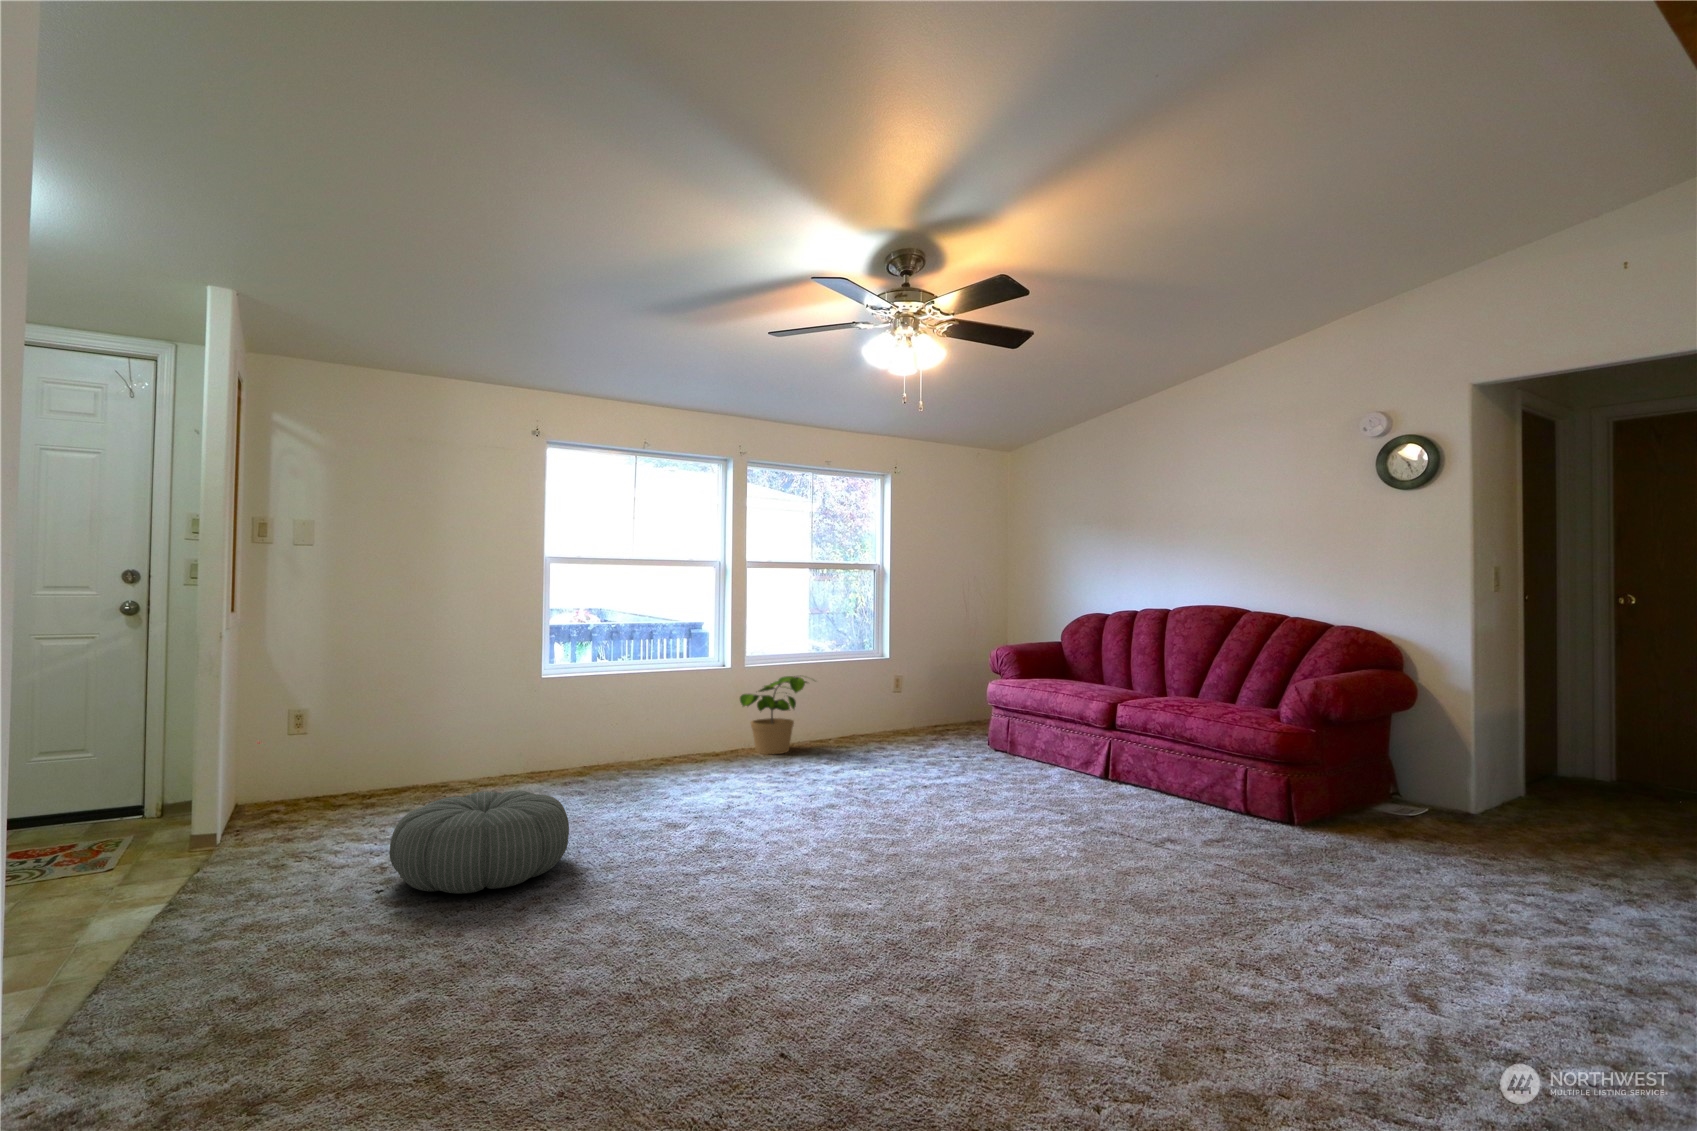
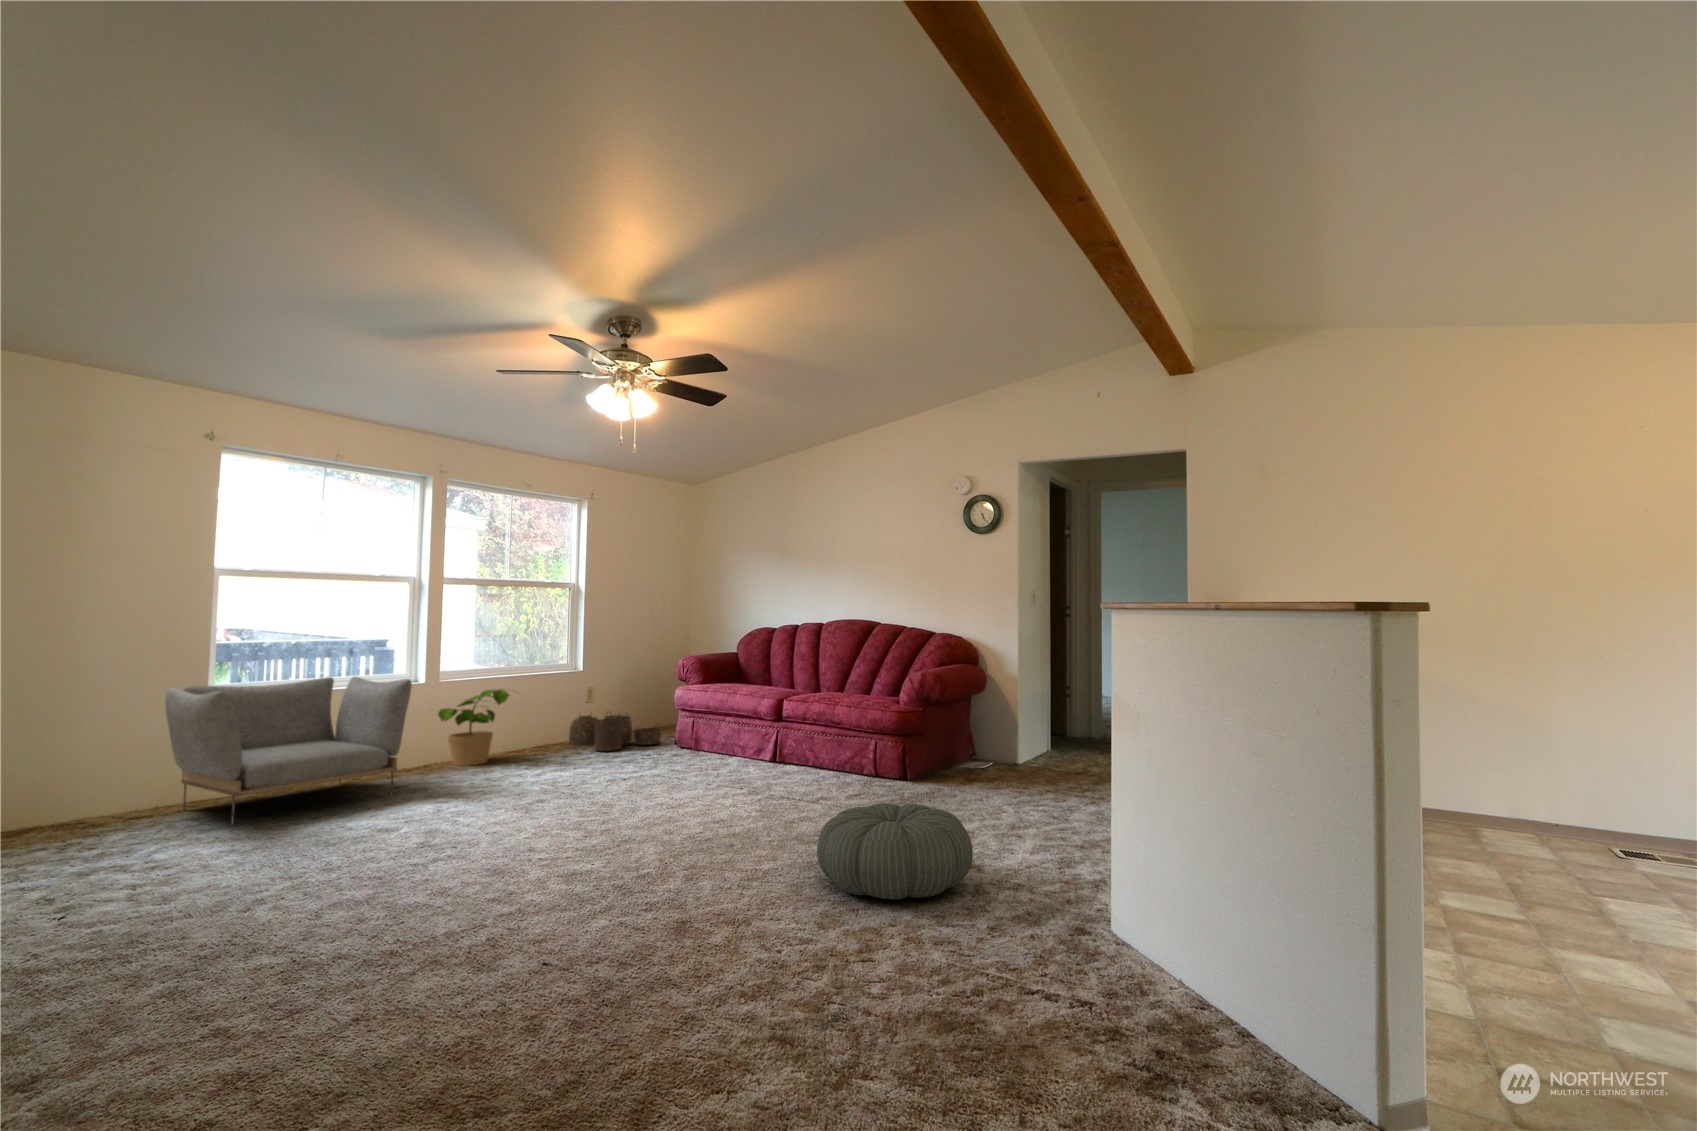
armchair: none [501,659,706,804] -> present [165,677,412,825]
woven basket: none [873,703,972,748] -> present [569,712,661,751]
pouf: present [390,791,569,894] -> present [817,803,973,900]

